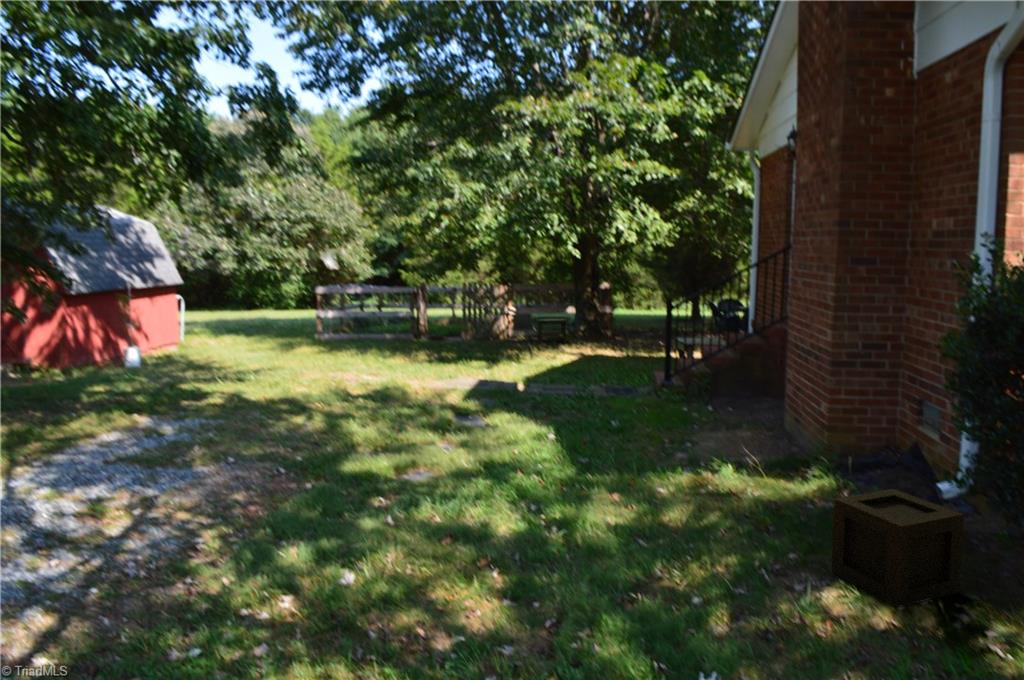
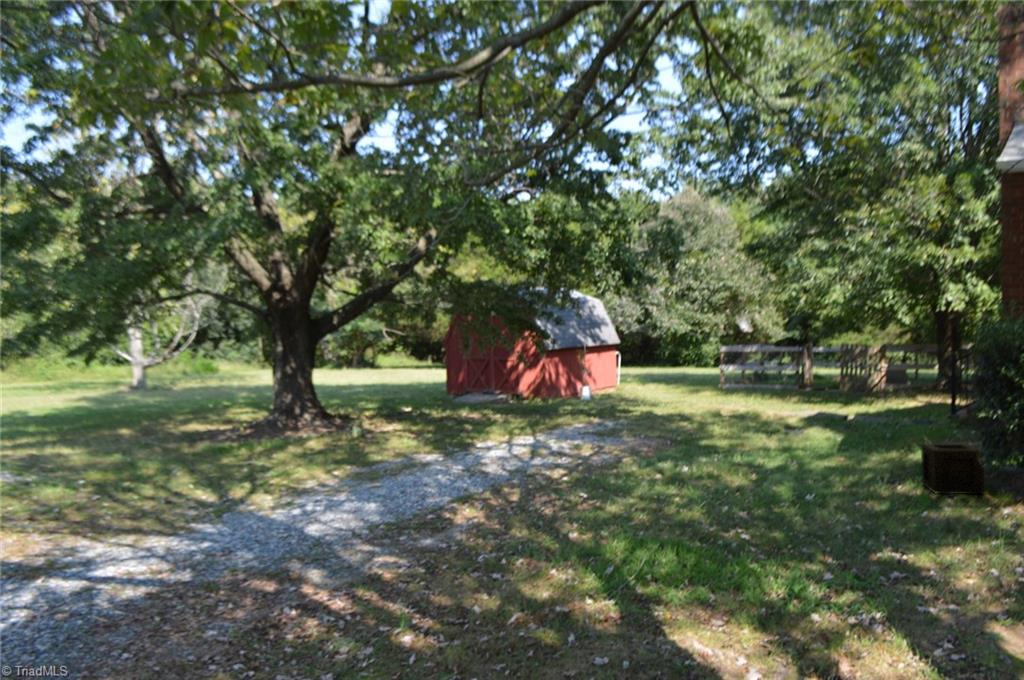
round table: present [532,317,571,343] -> none [904,372,946,395]

